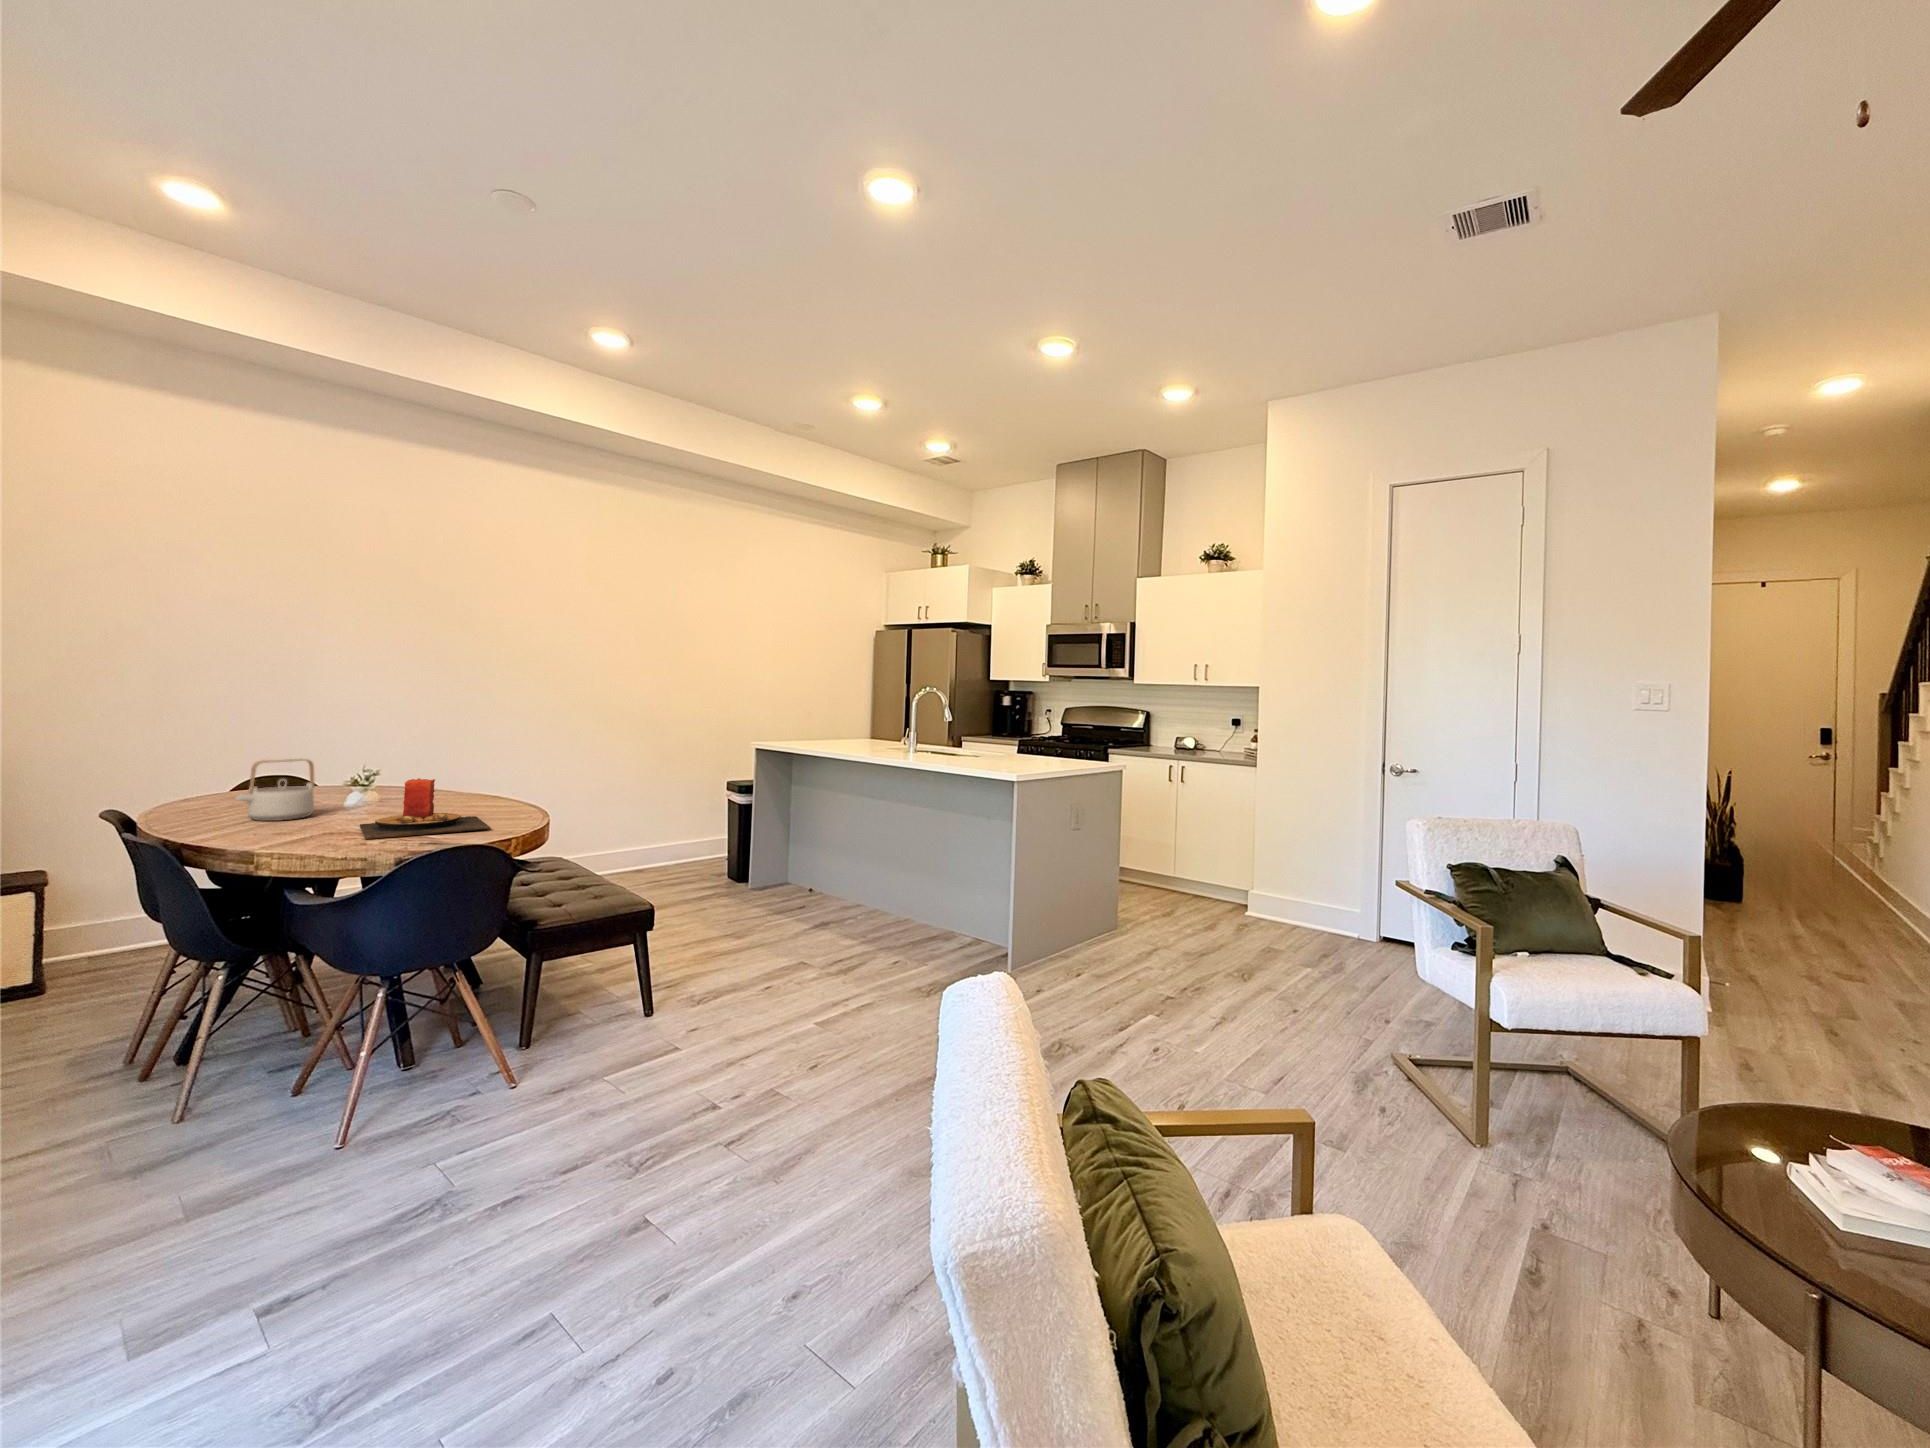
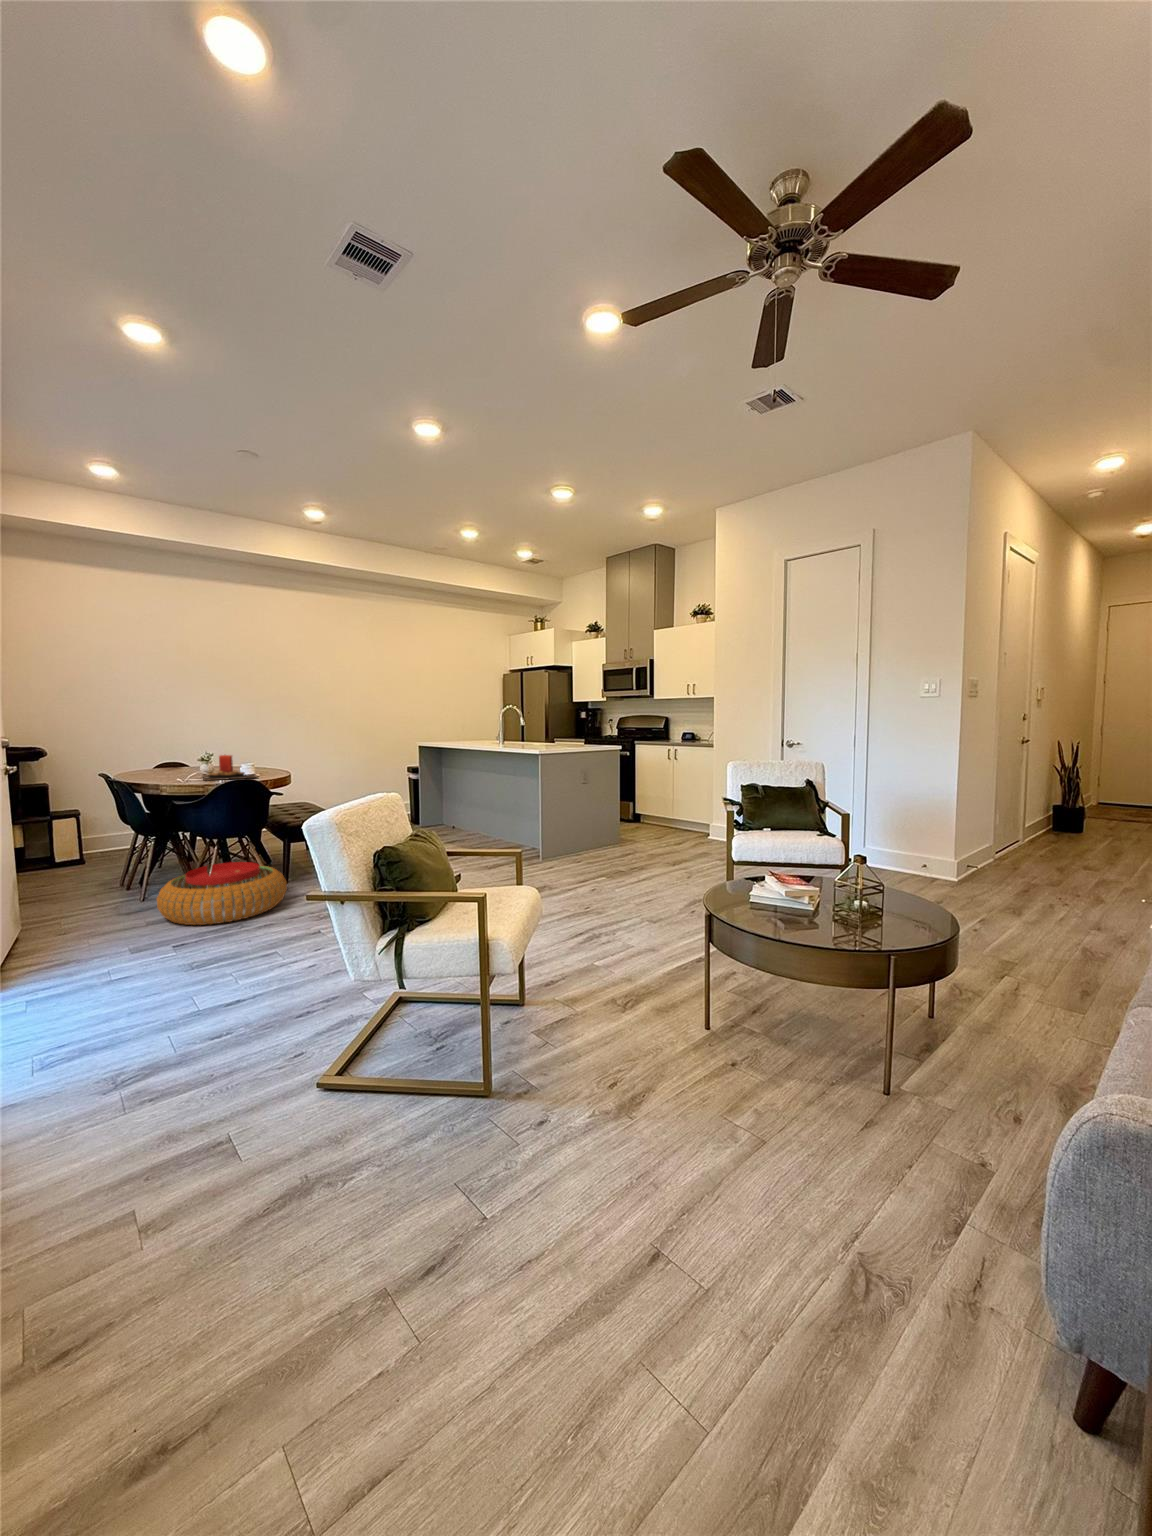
teapot: present [235,759,315,821] -> none [151,748,184,776]
pouf: none [217,1023,550,1219] -> present [157,862,287,925]

